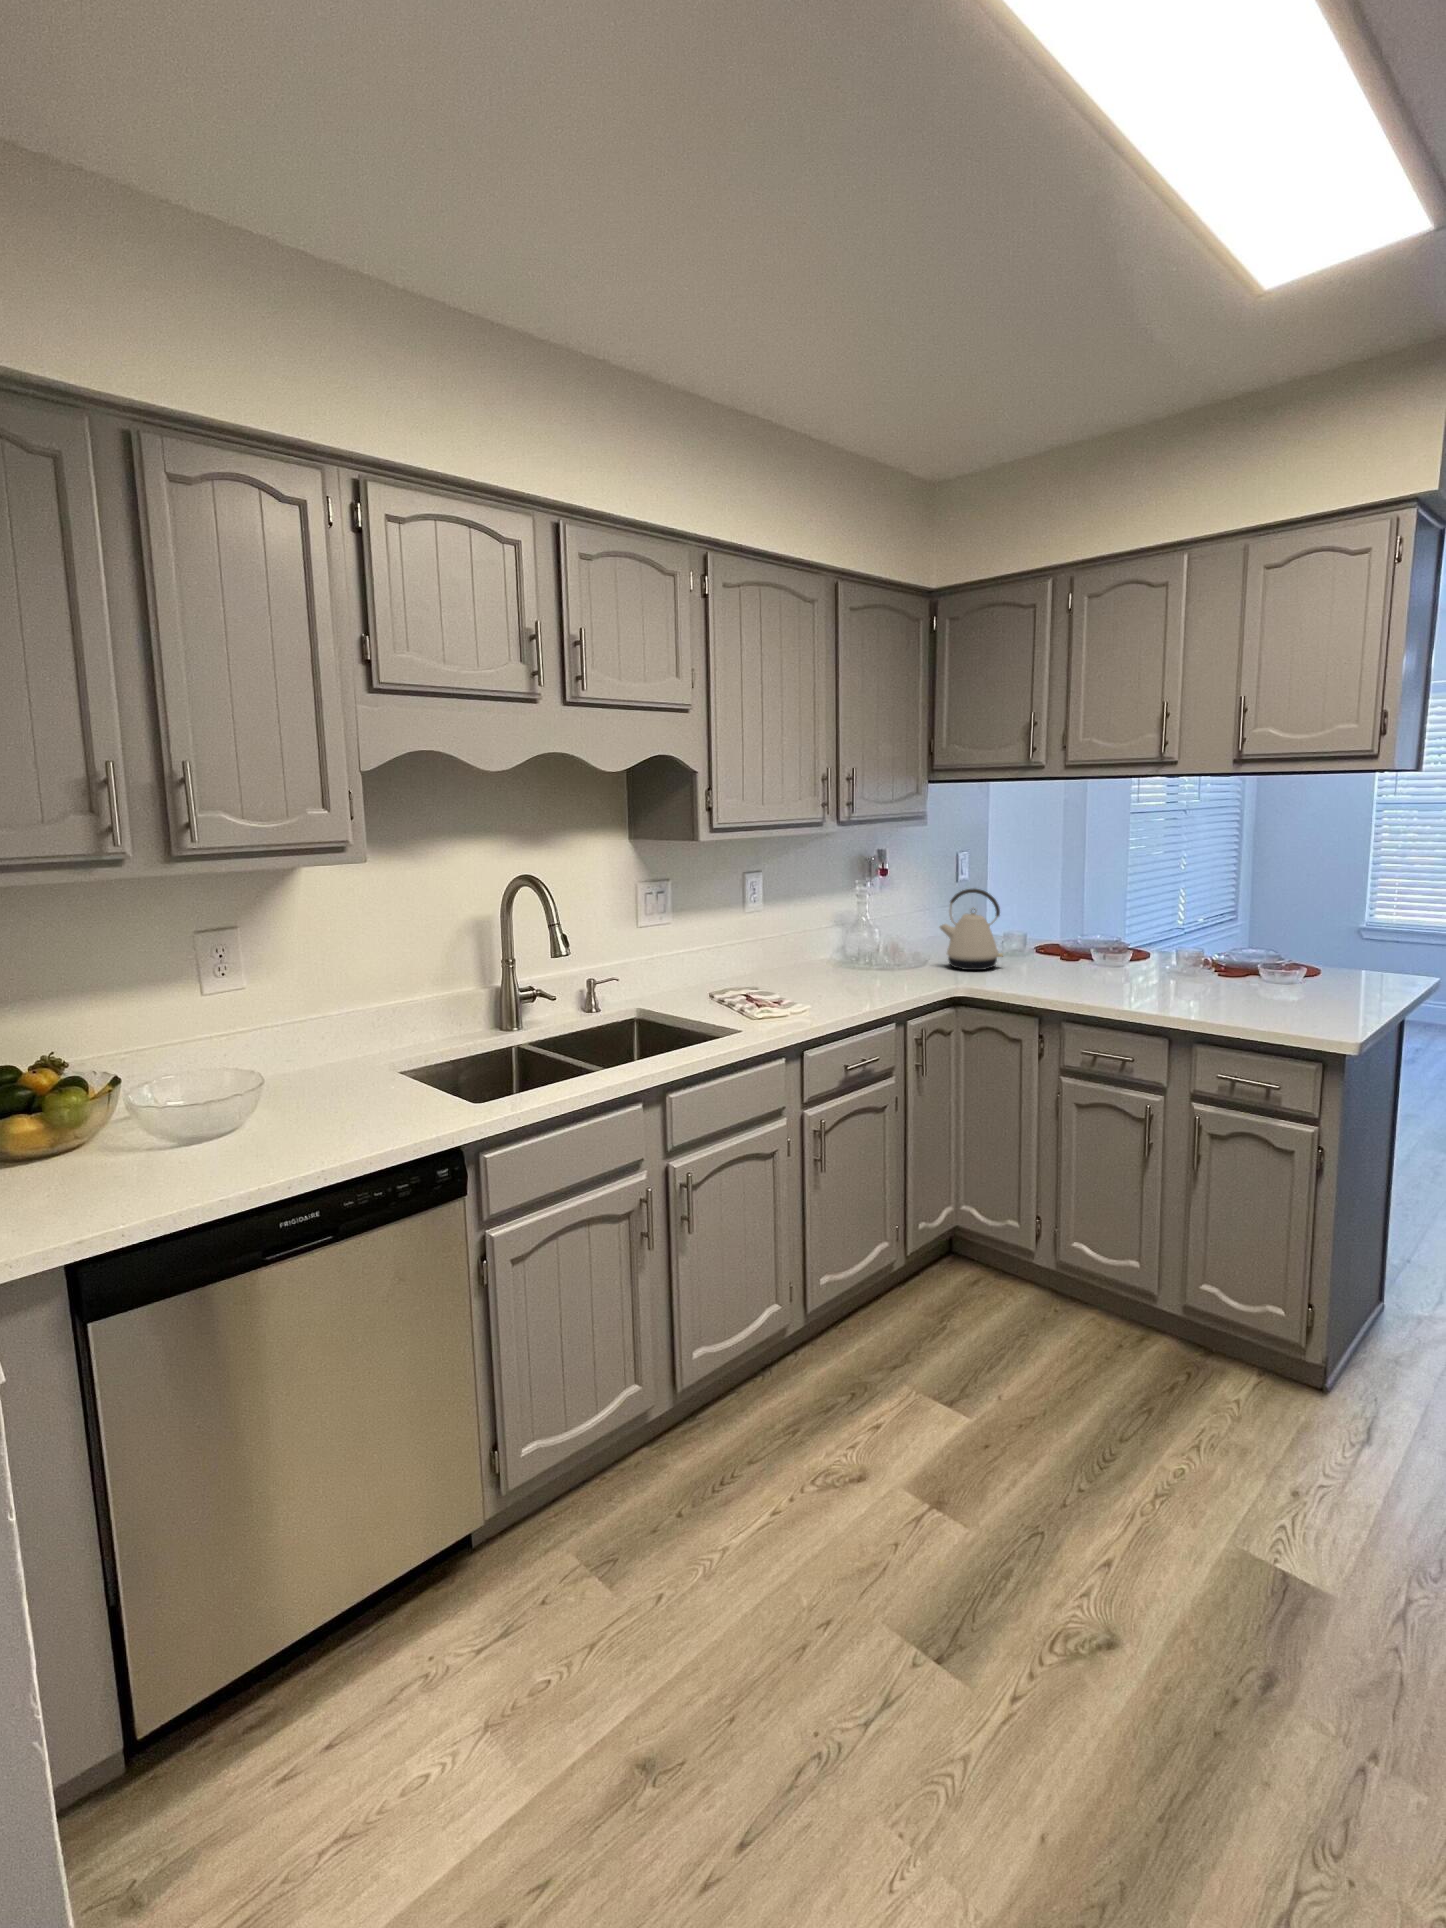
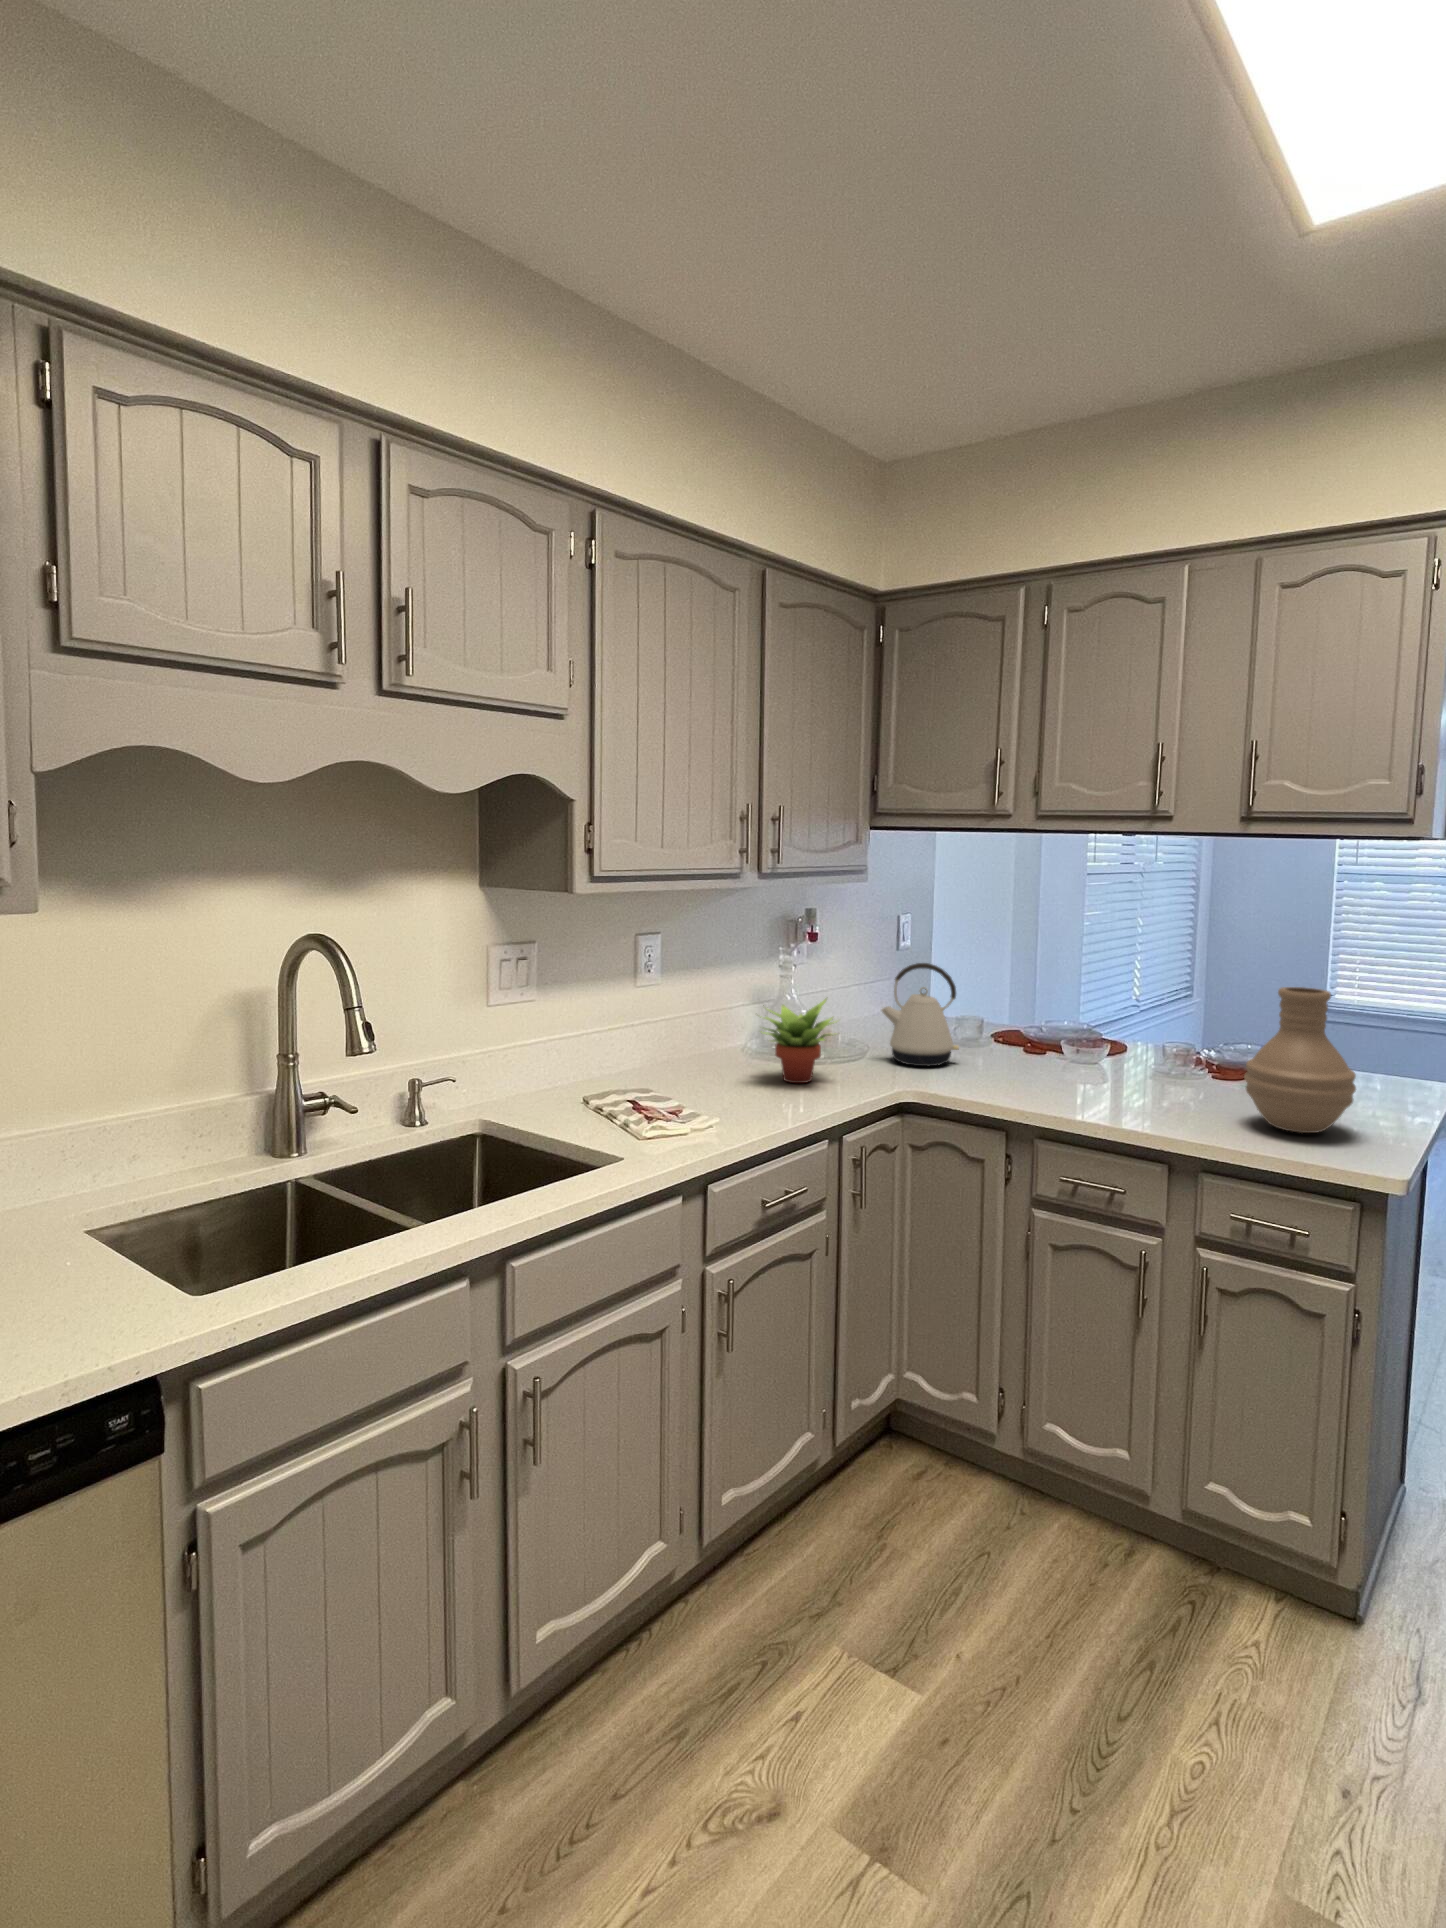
vase: none [1232,896,1325,1011] -> present [1244,987,1356,1133]
succulent plant: none [838,916,905,983] -> present [761,998,833,1083]

